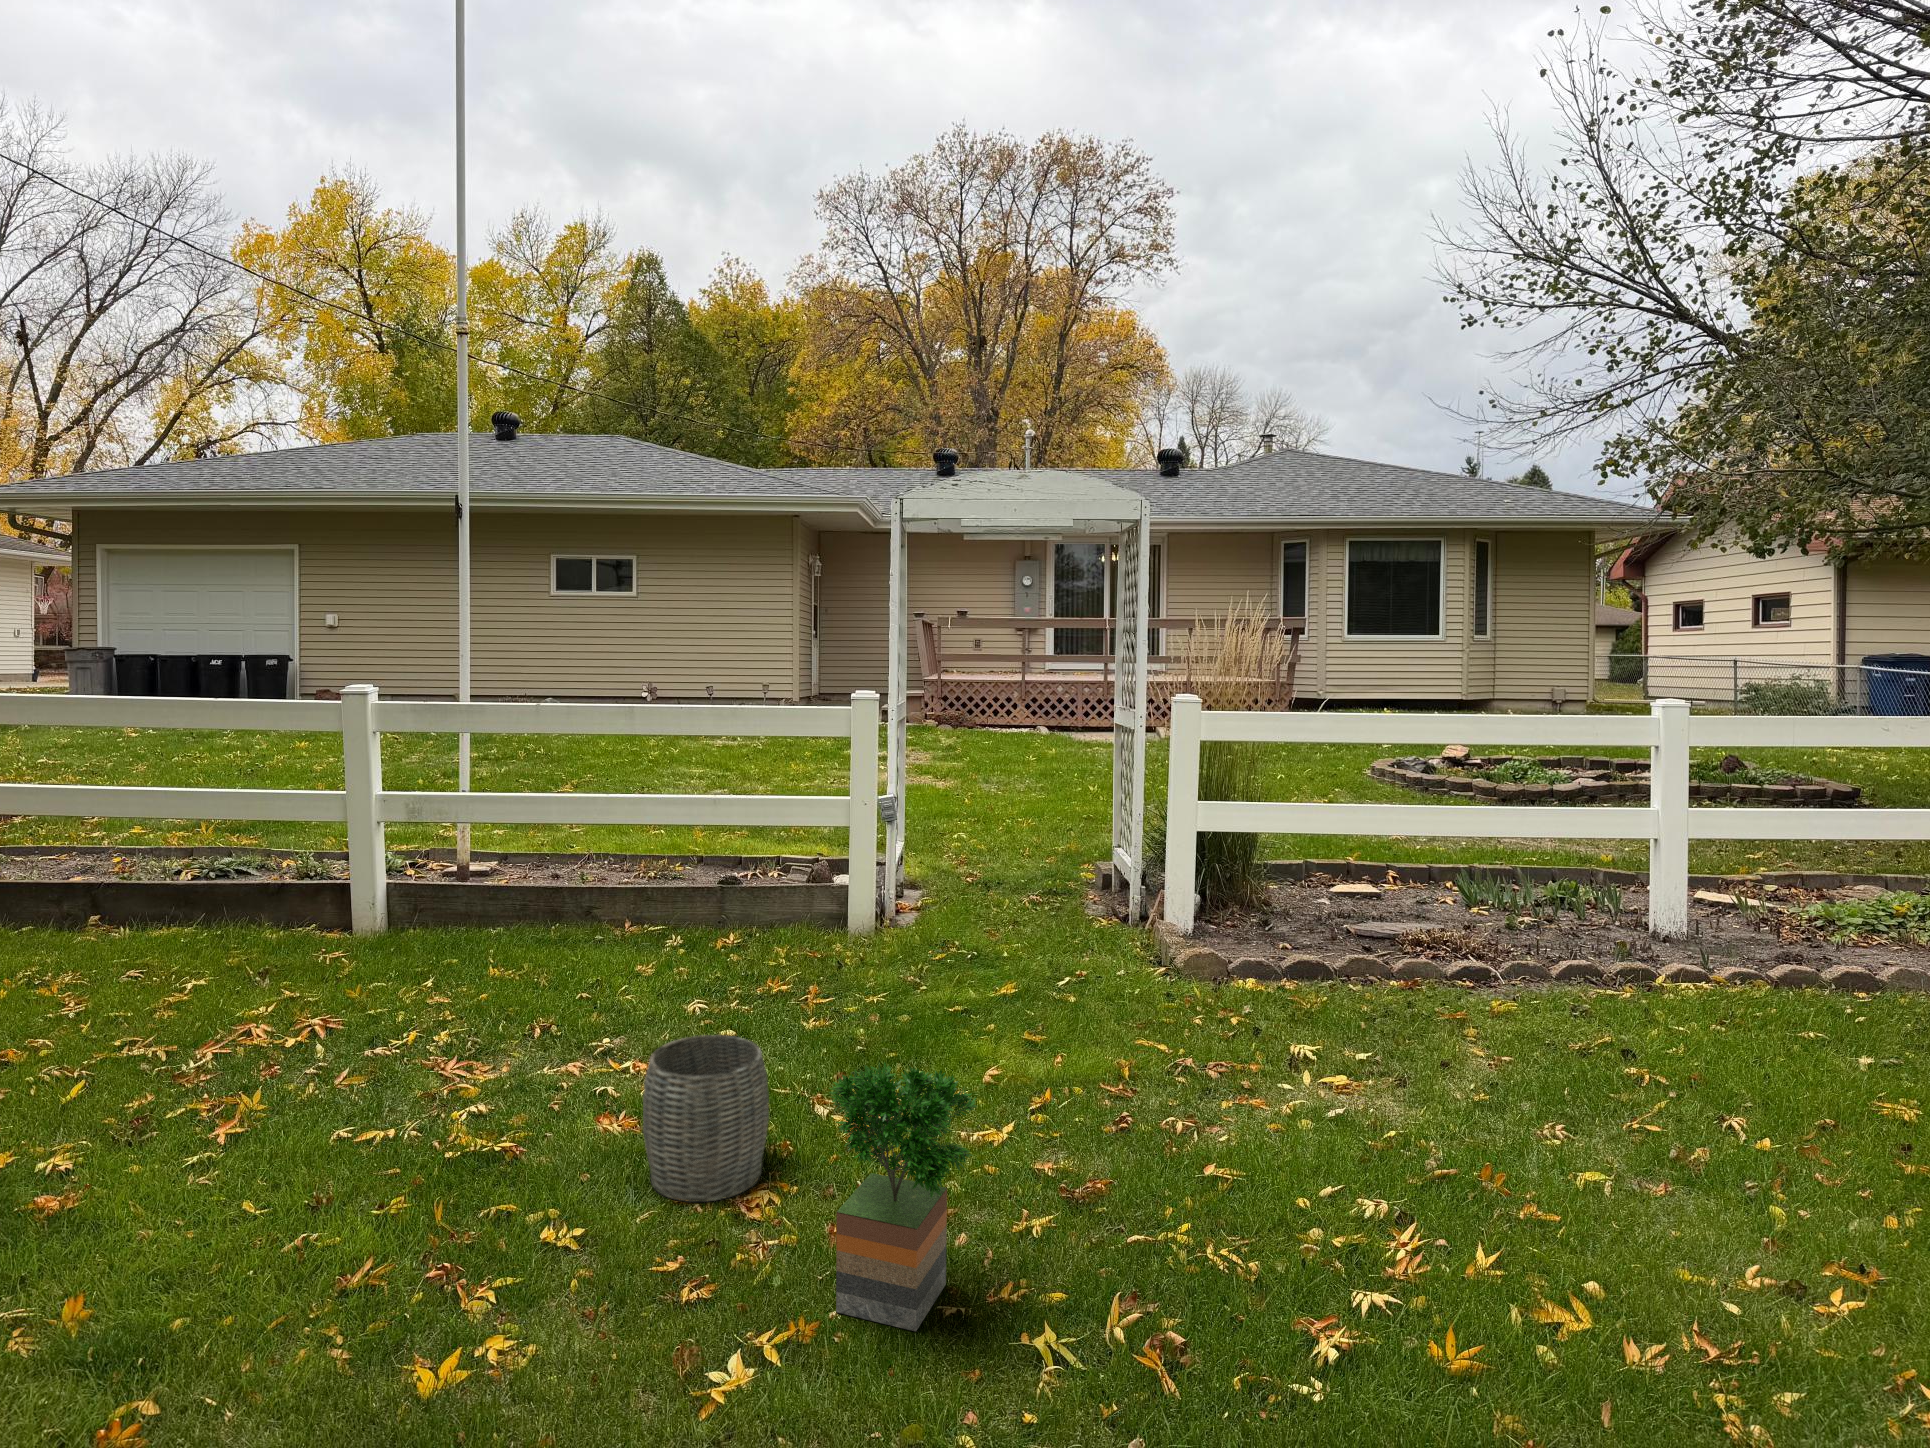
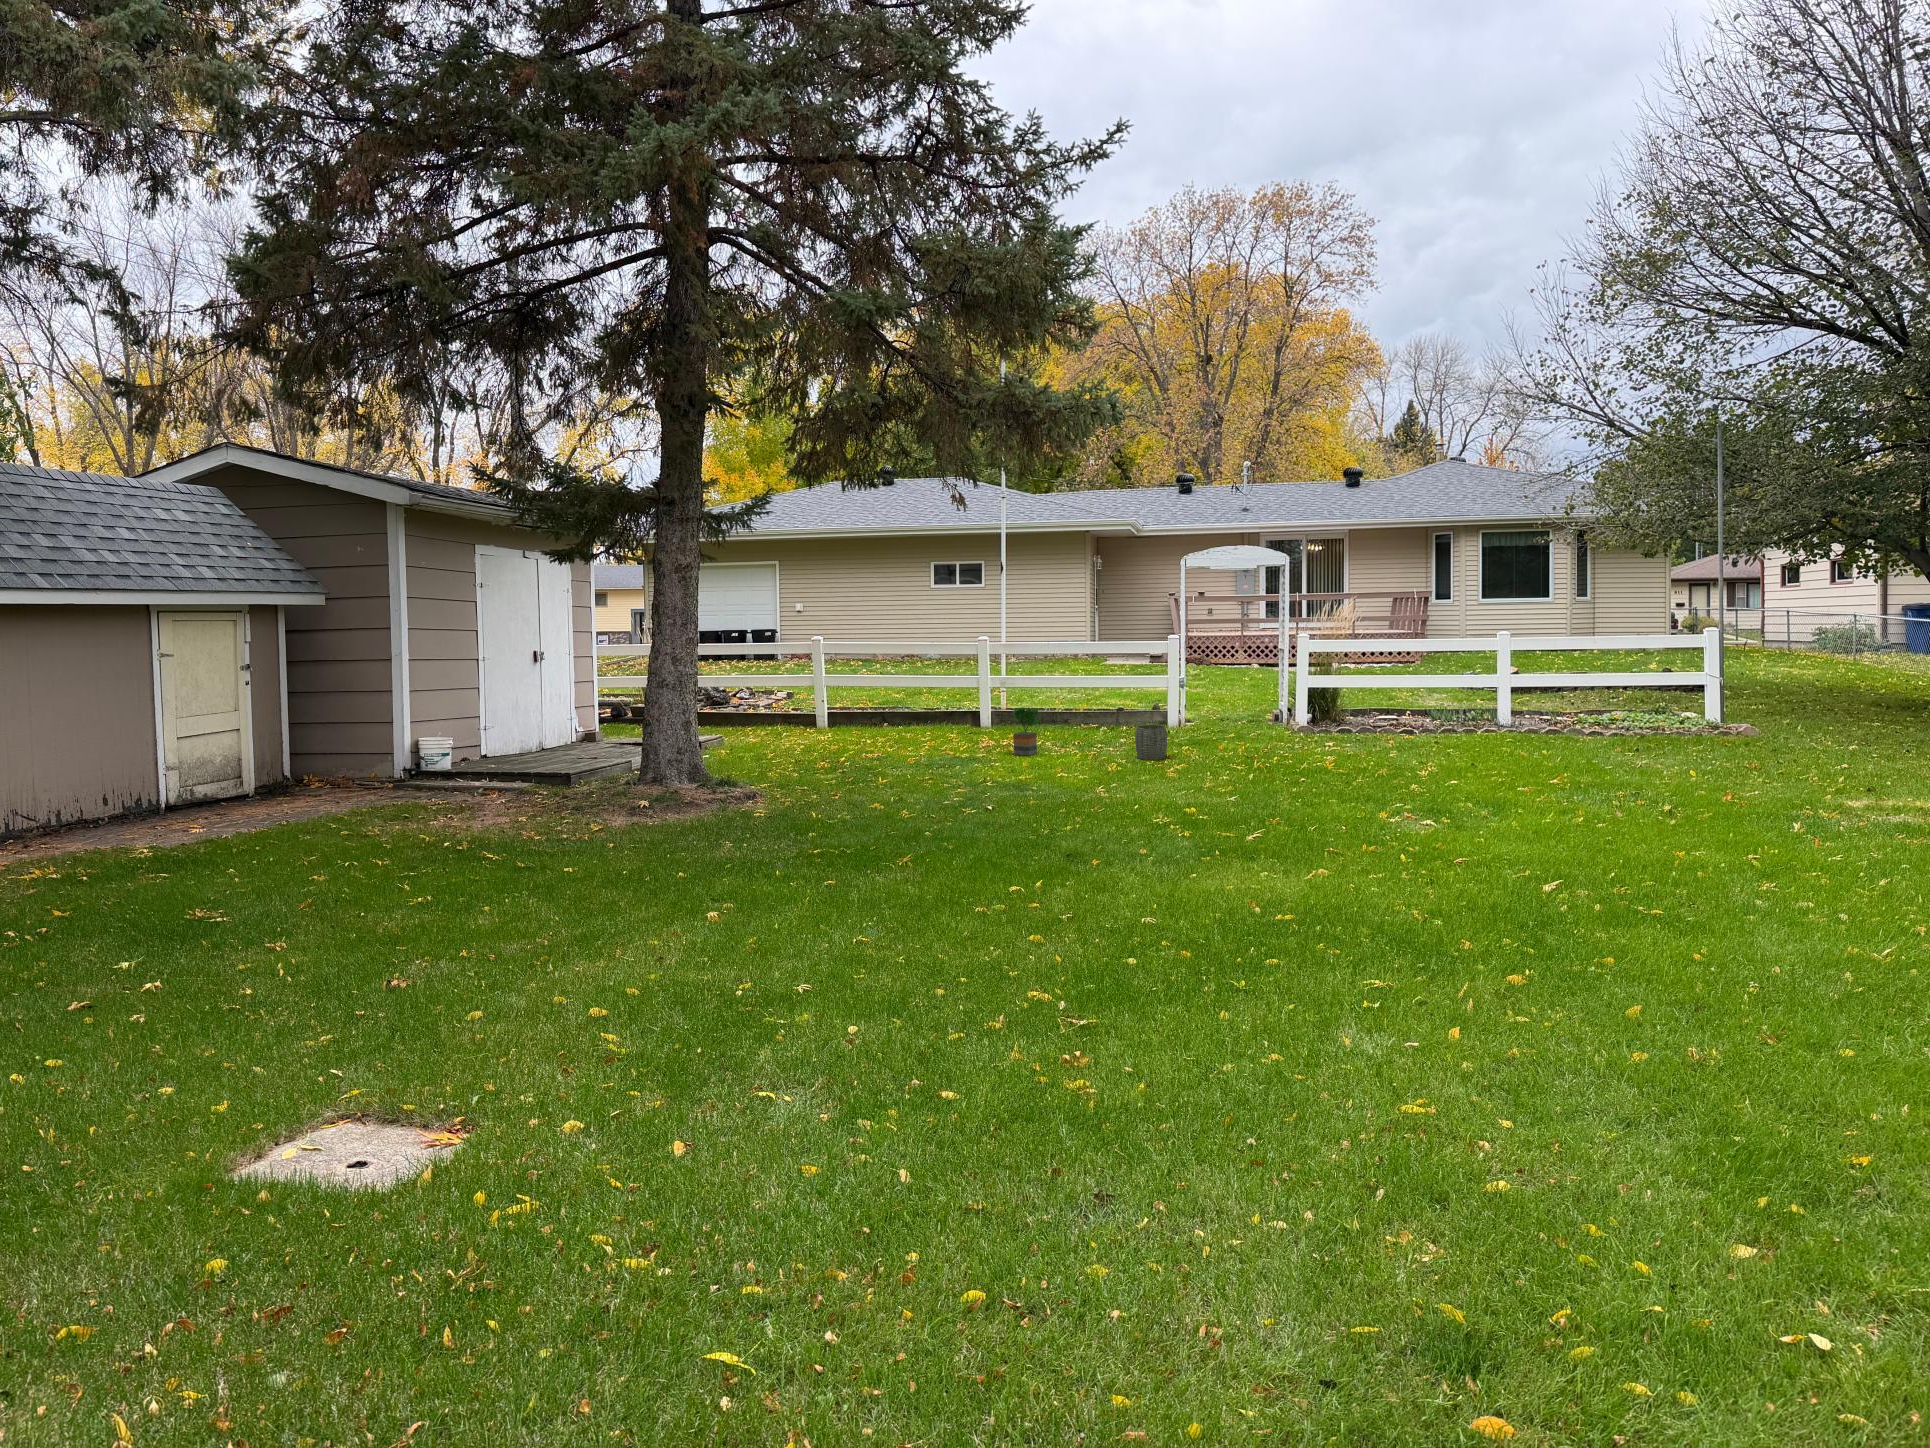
potted tree: present [829,1062,976,1331] -> present [1013,707,1041,756]

